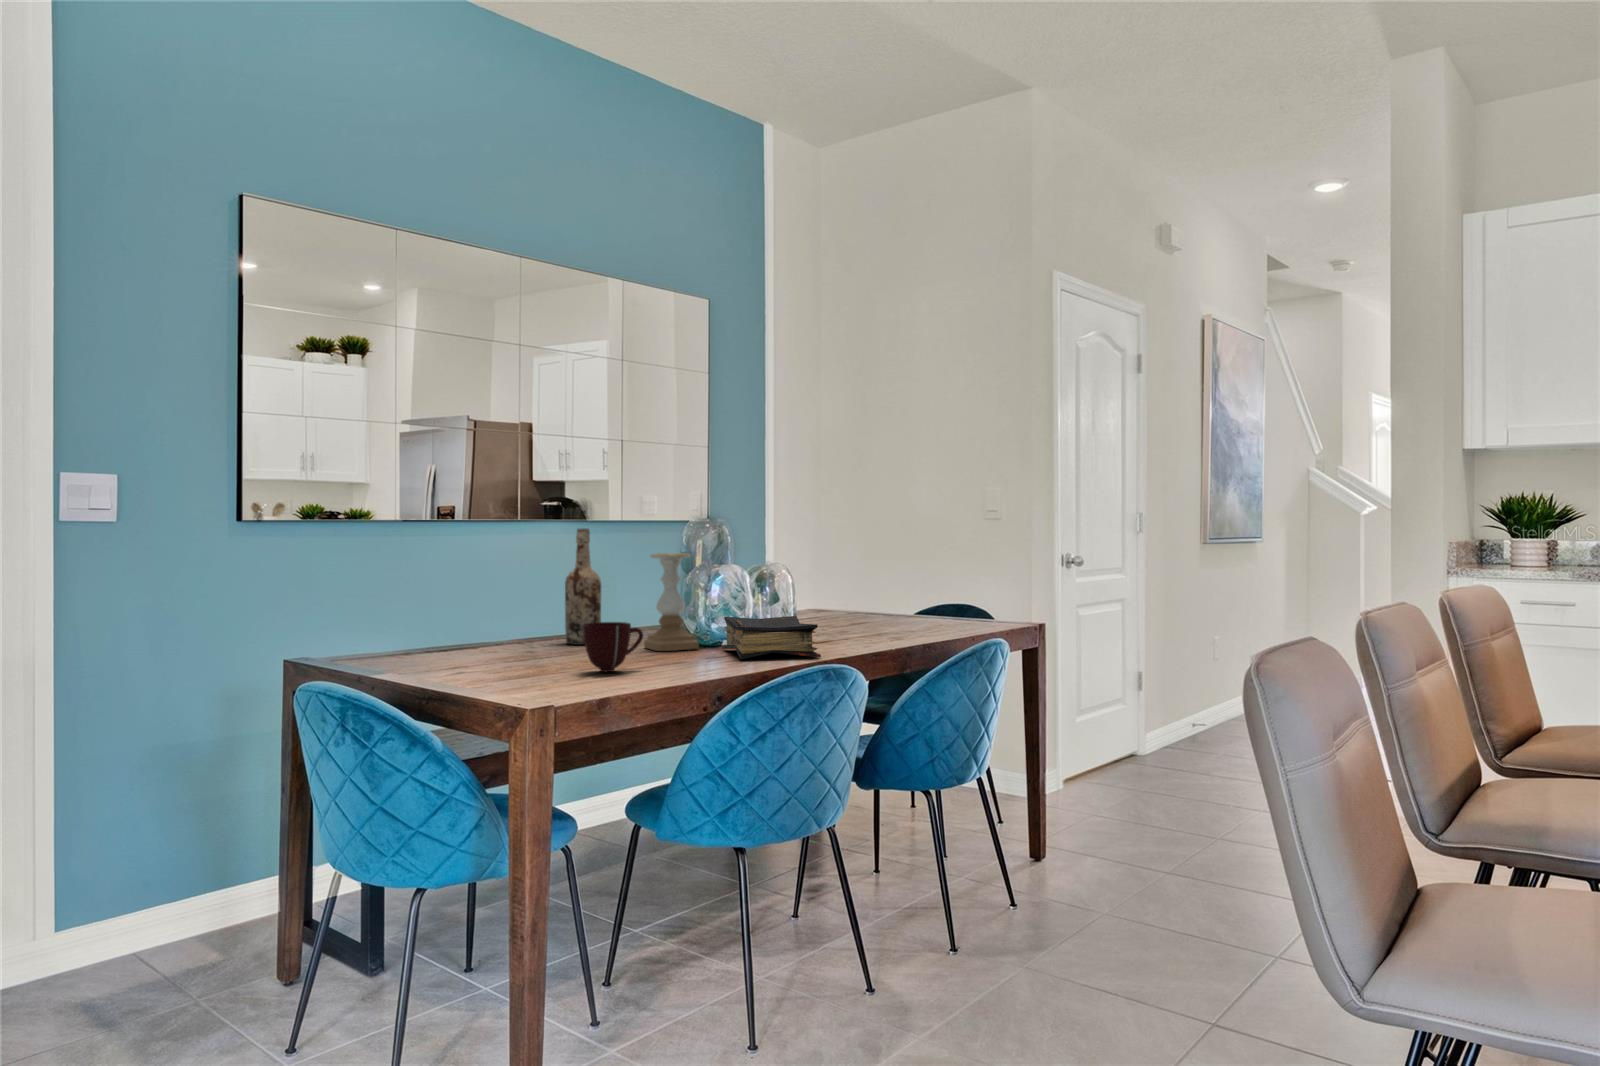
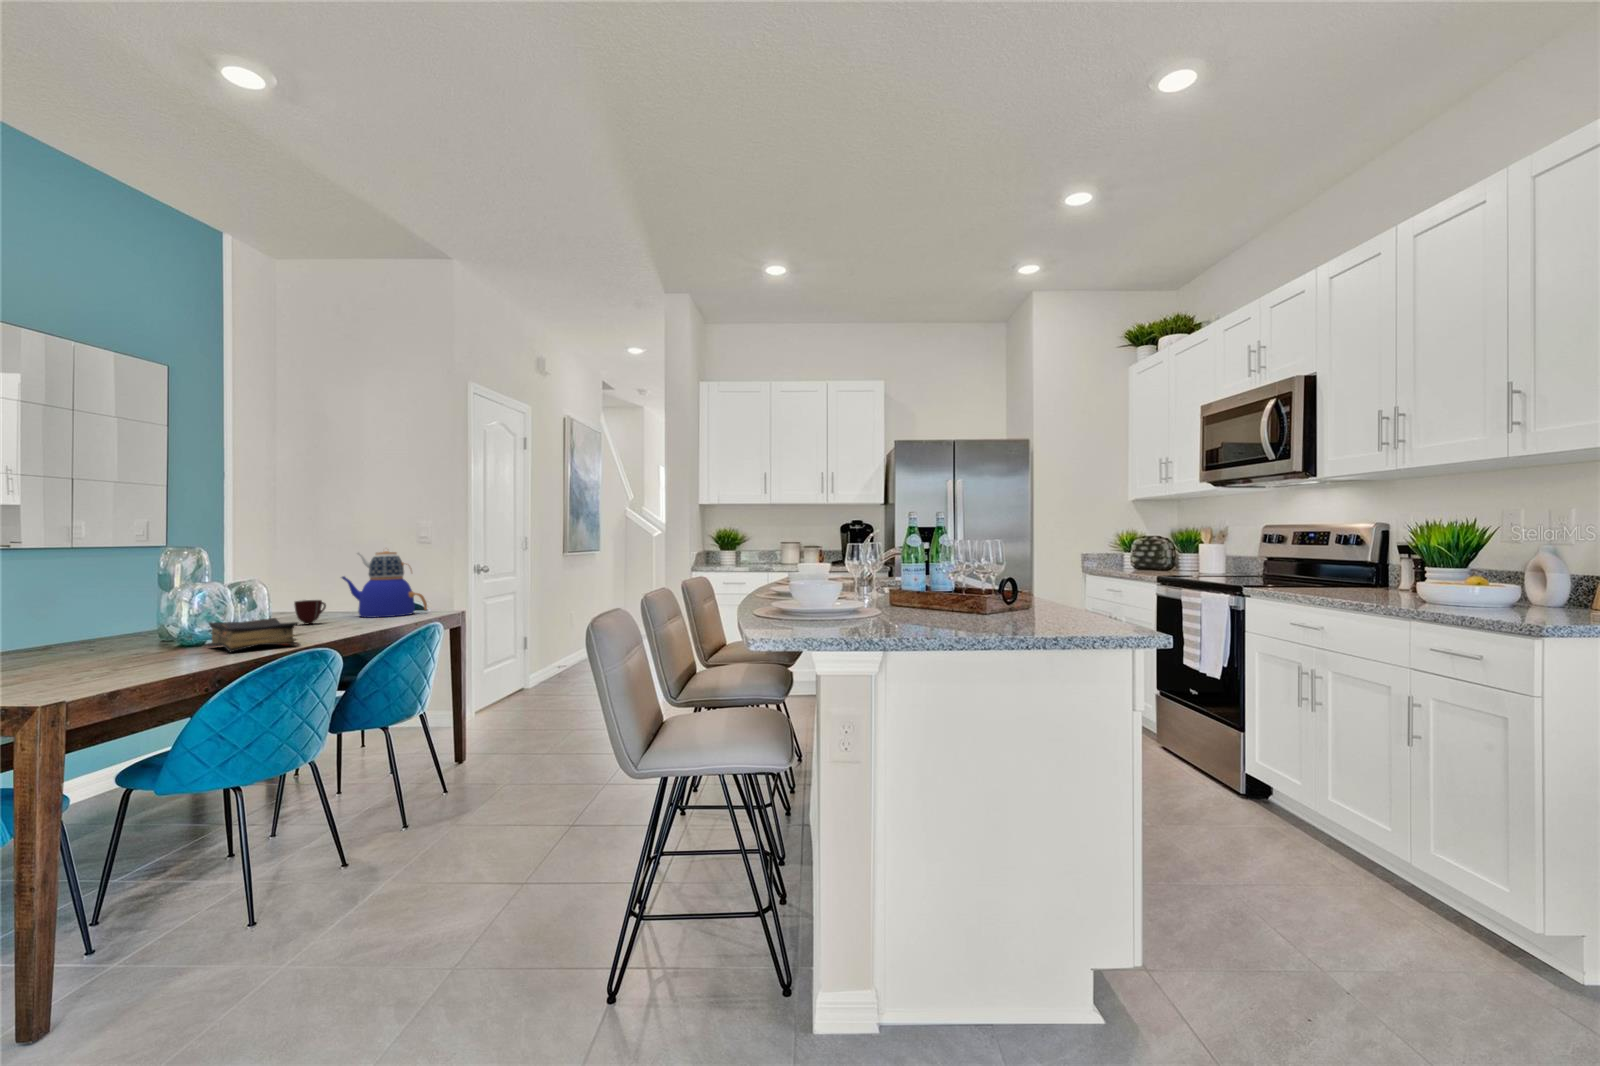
teapot: none [883,524,993,625] -> present [342,551,427,618]
wine bottle: present [565,528,601,645] -> none [30,558,73,657]
candle holder: present [644,553,699,651] -> none [125,576,183,654]
mug: present [583,622,643,672] -> present [294,600,326,624]

